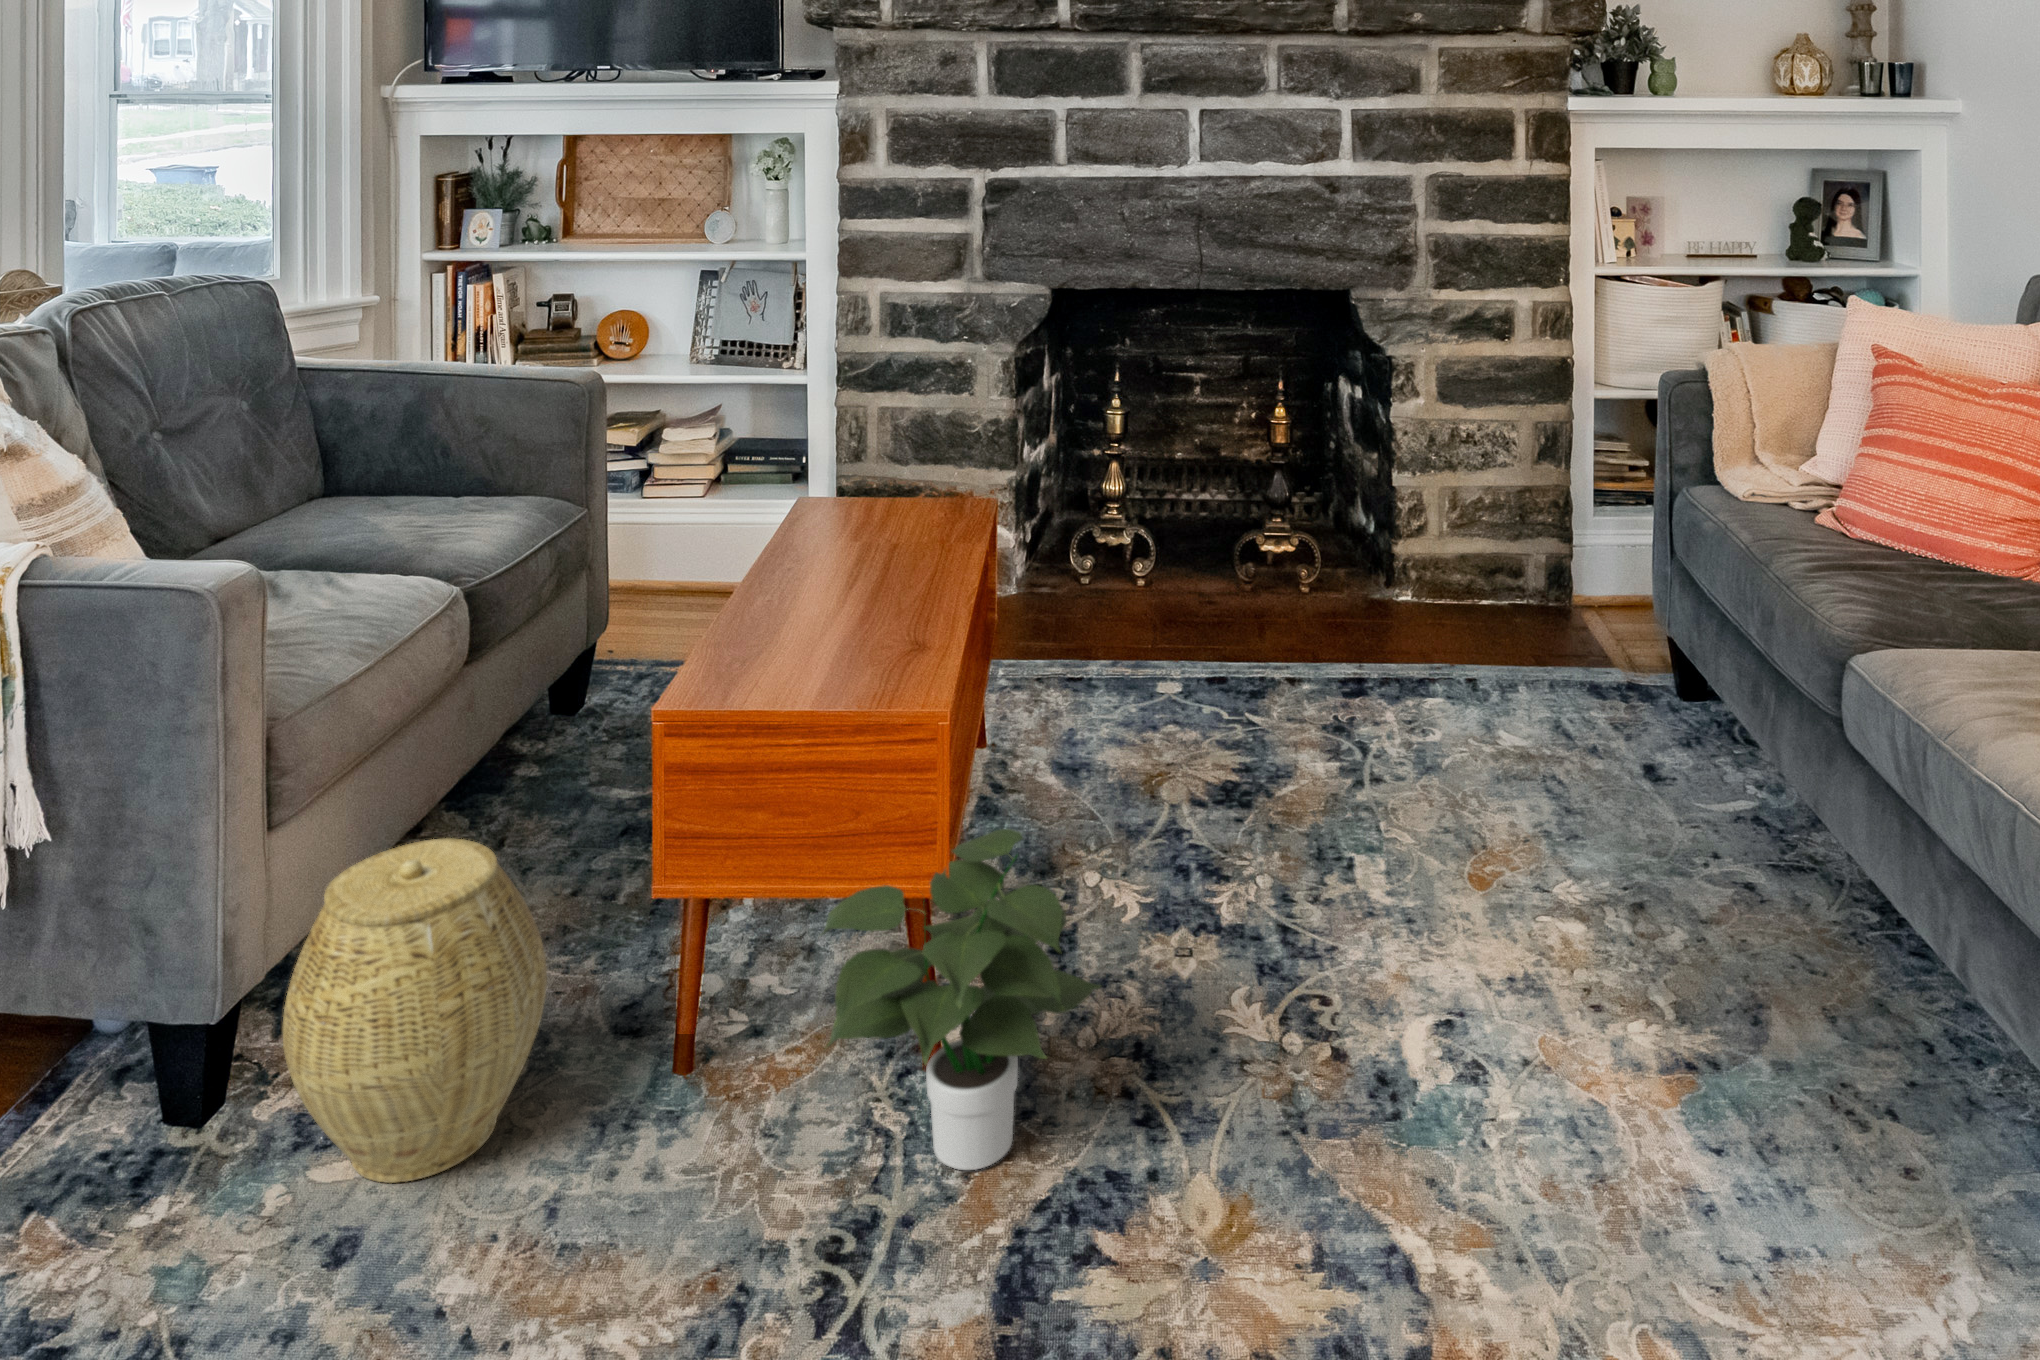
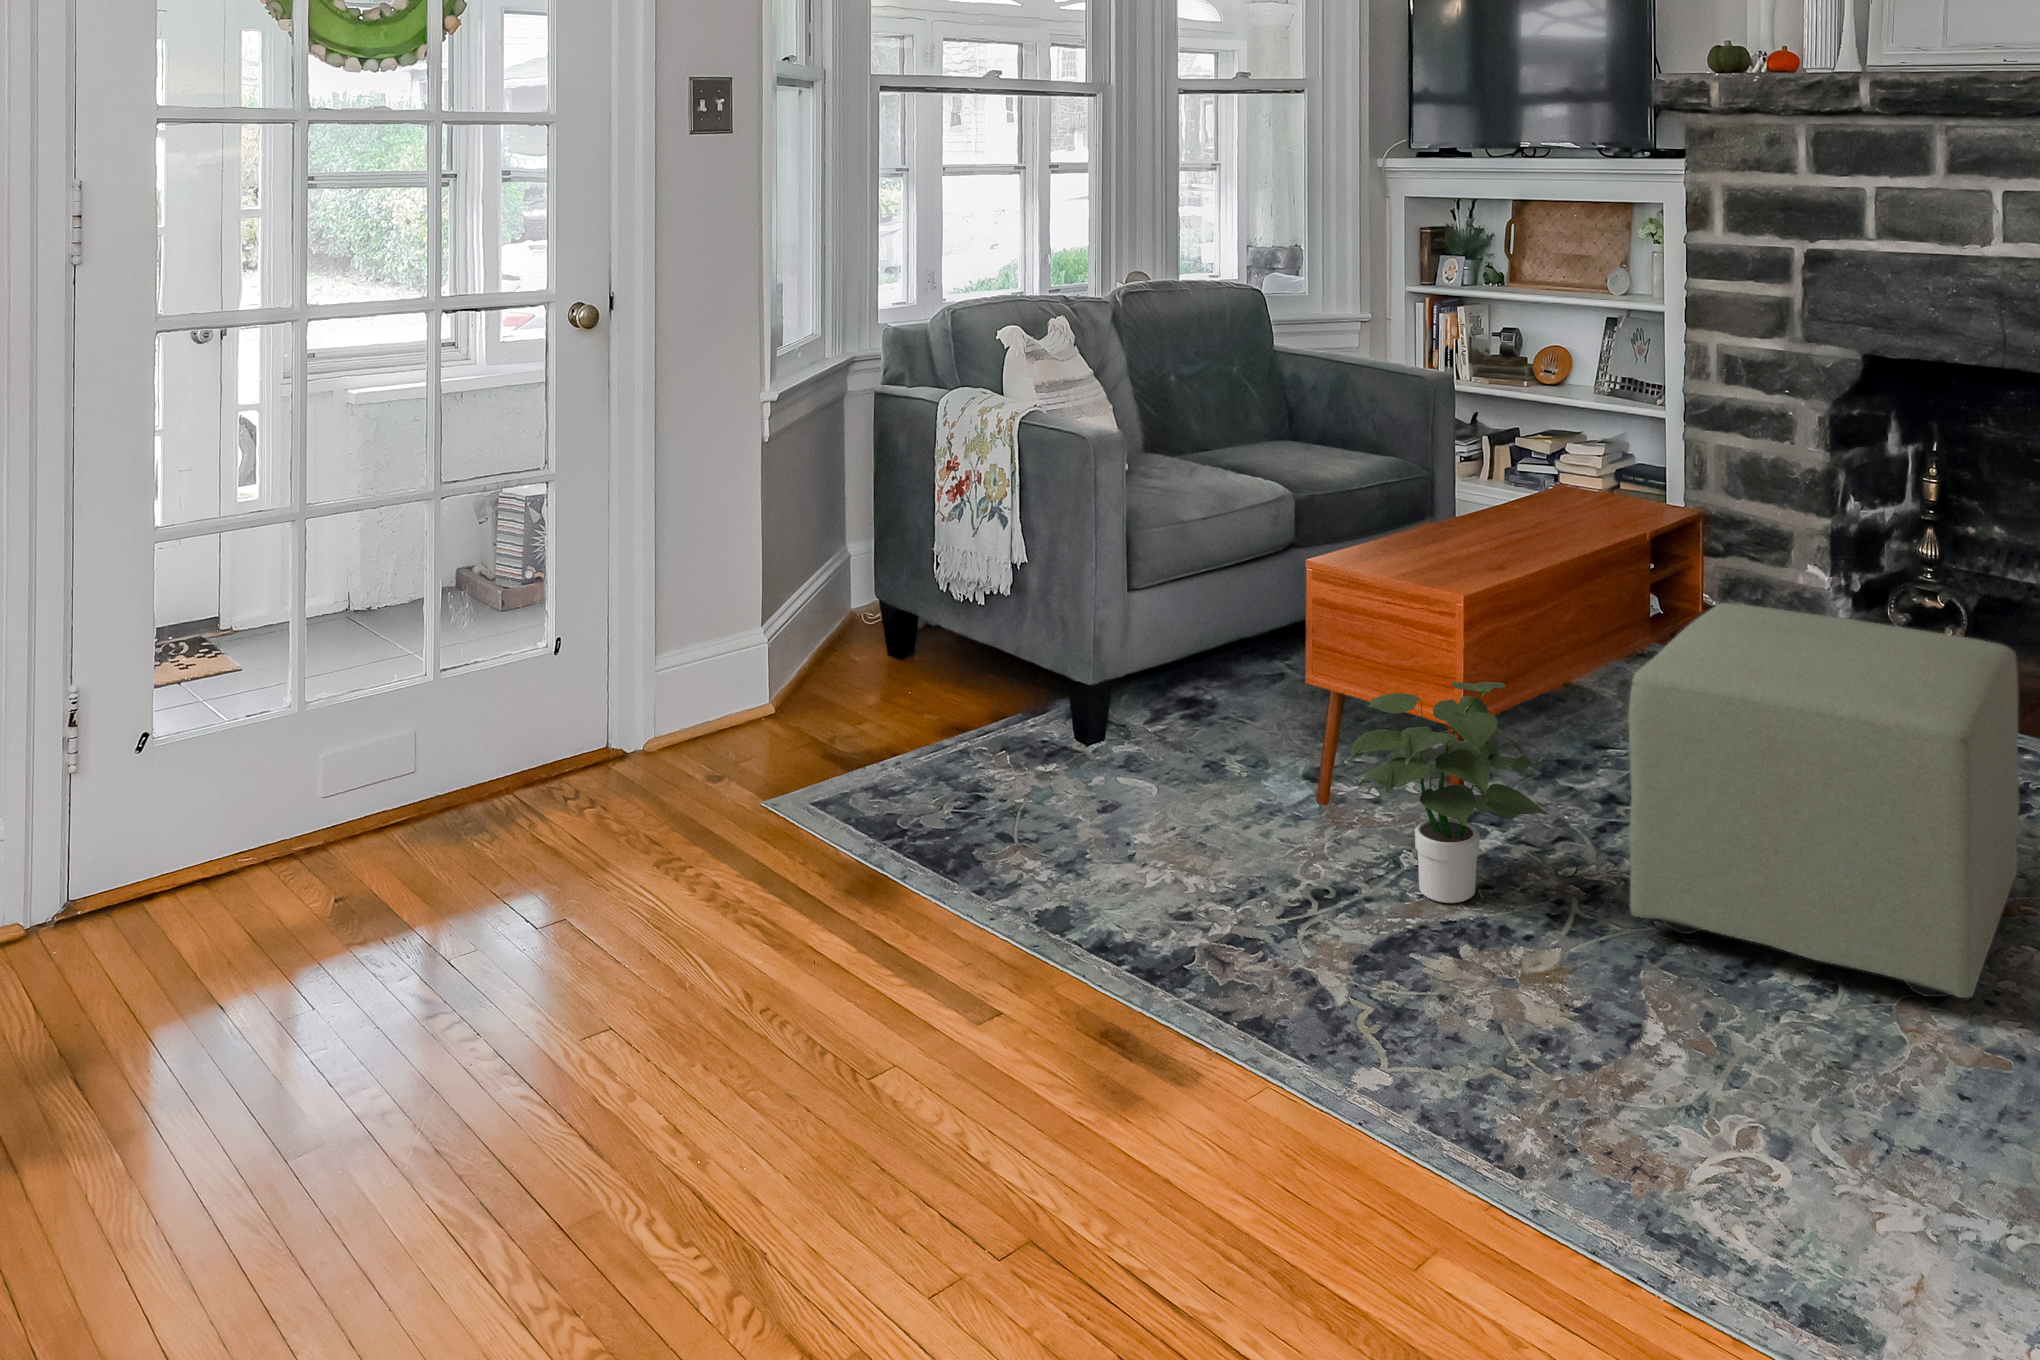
ottoman: none [1161,609,1603,1077] -> present [1628,603,2019,998]
woven basket: present [283,838,547,1183] -> none [1106,605,1248,798]

